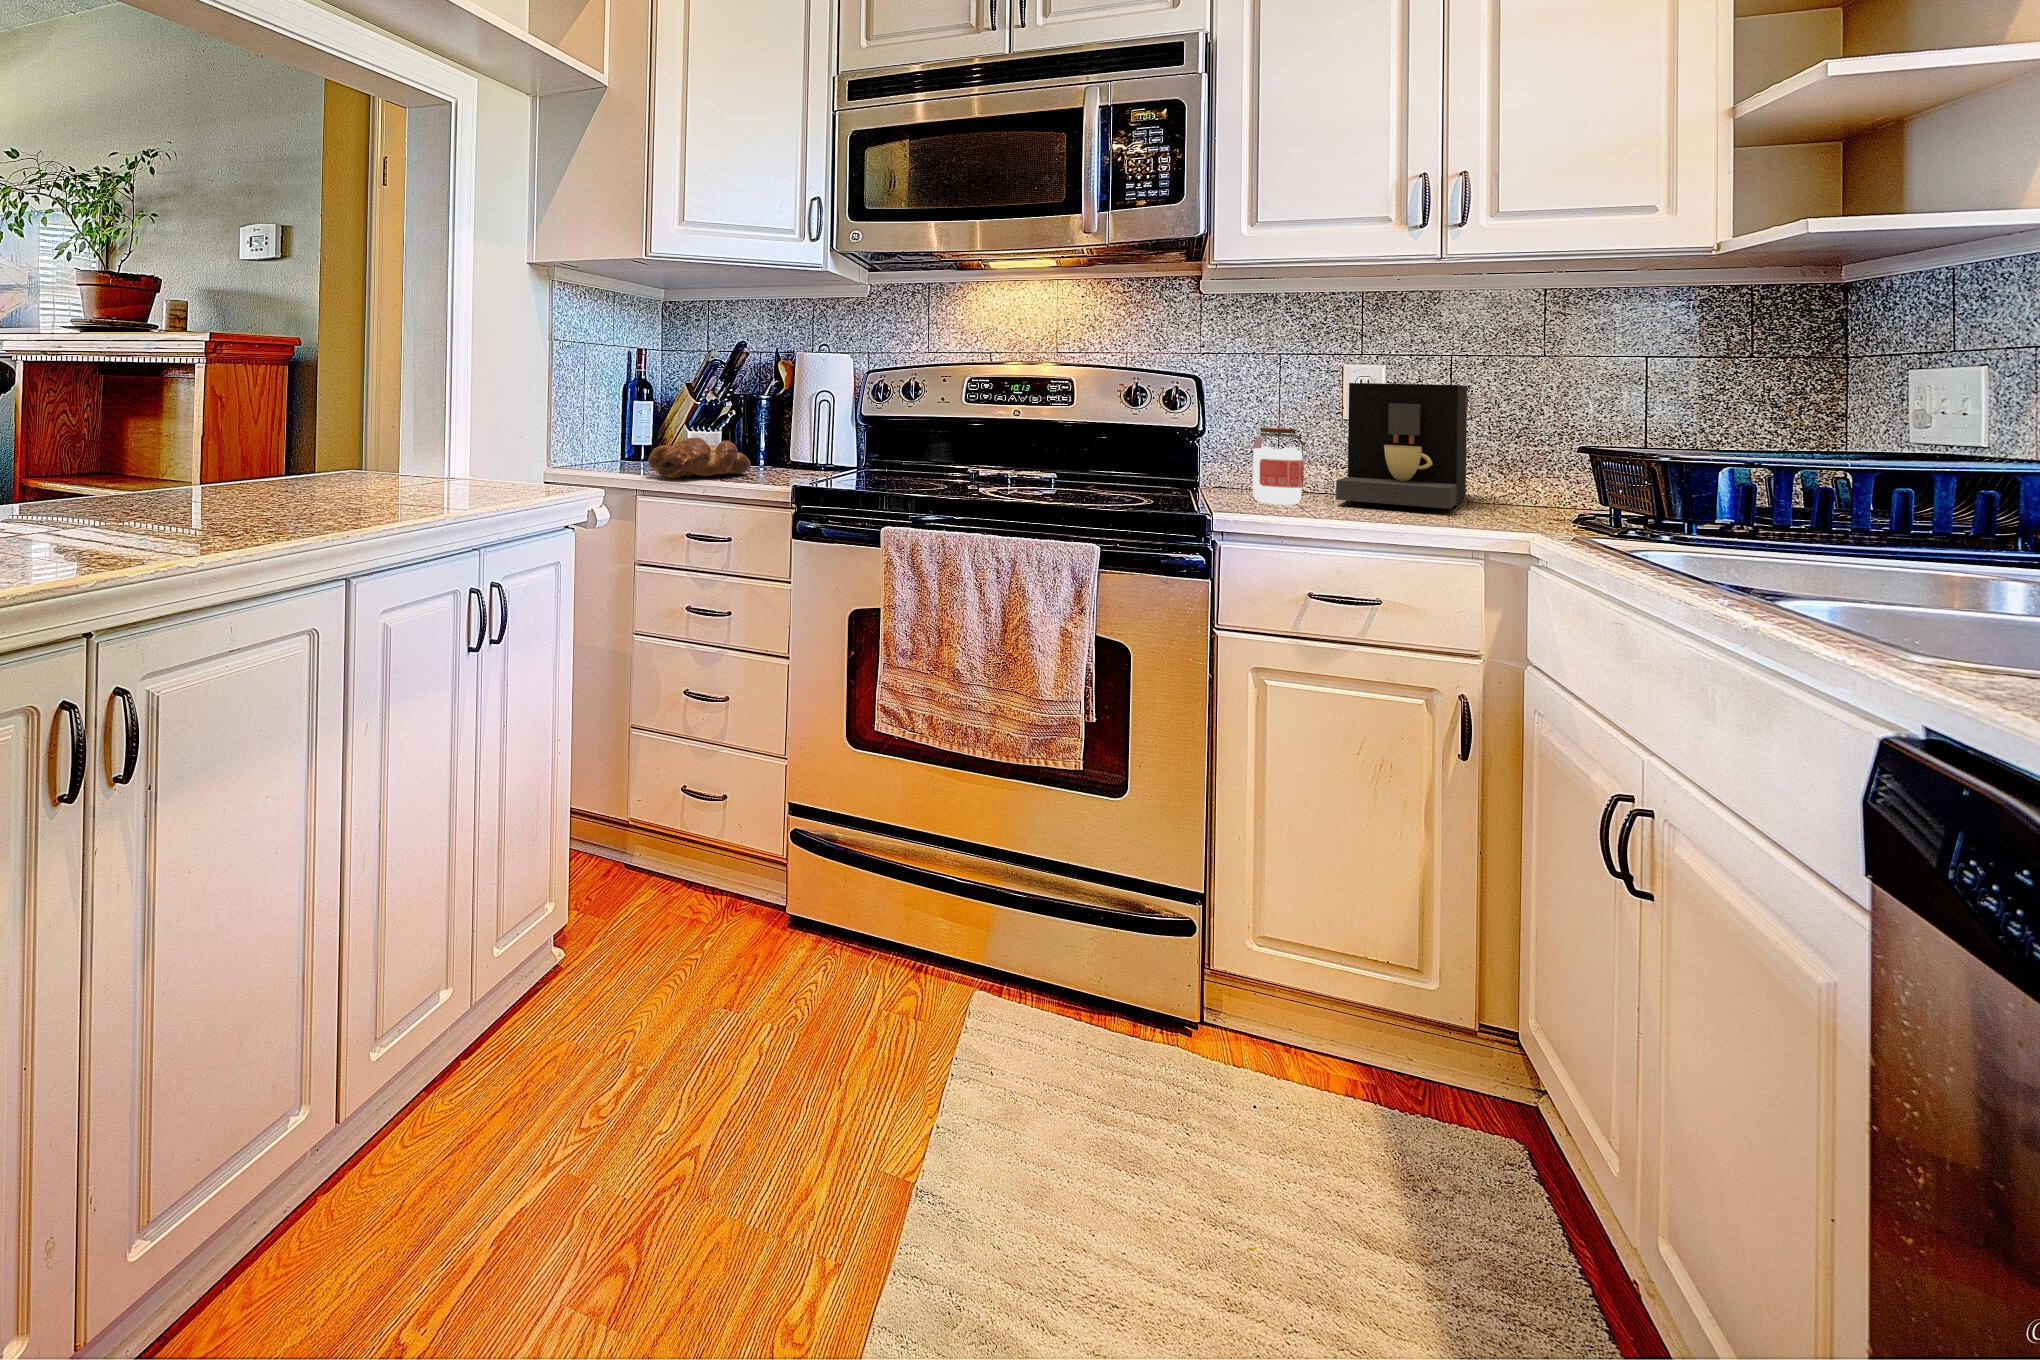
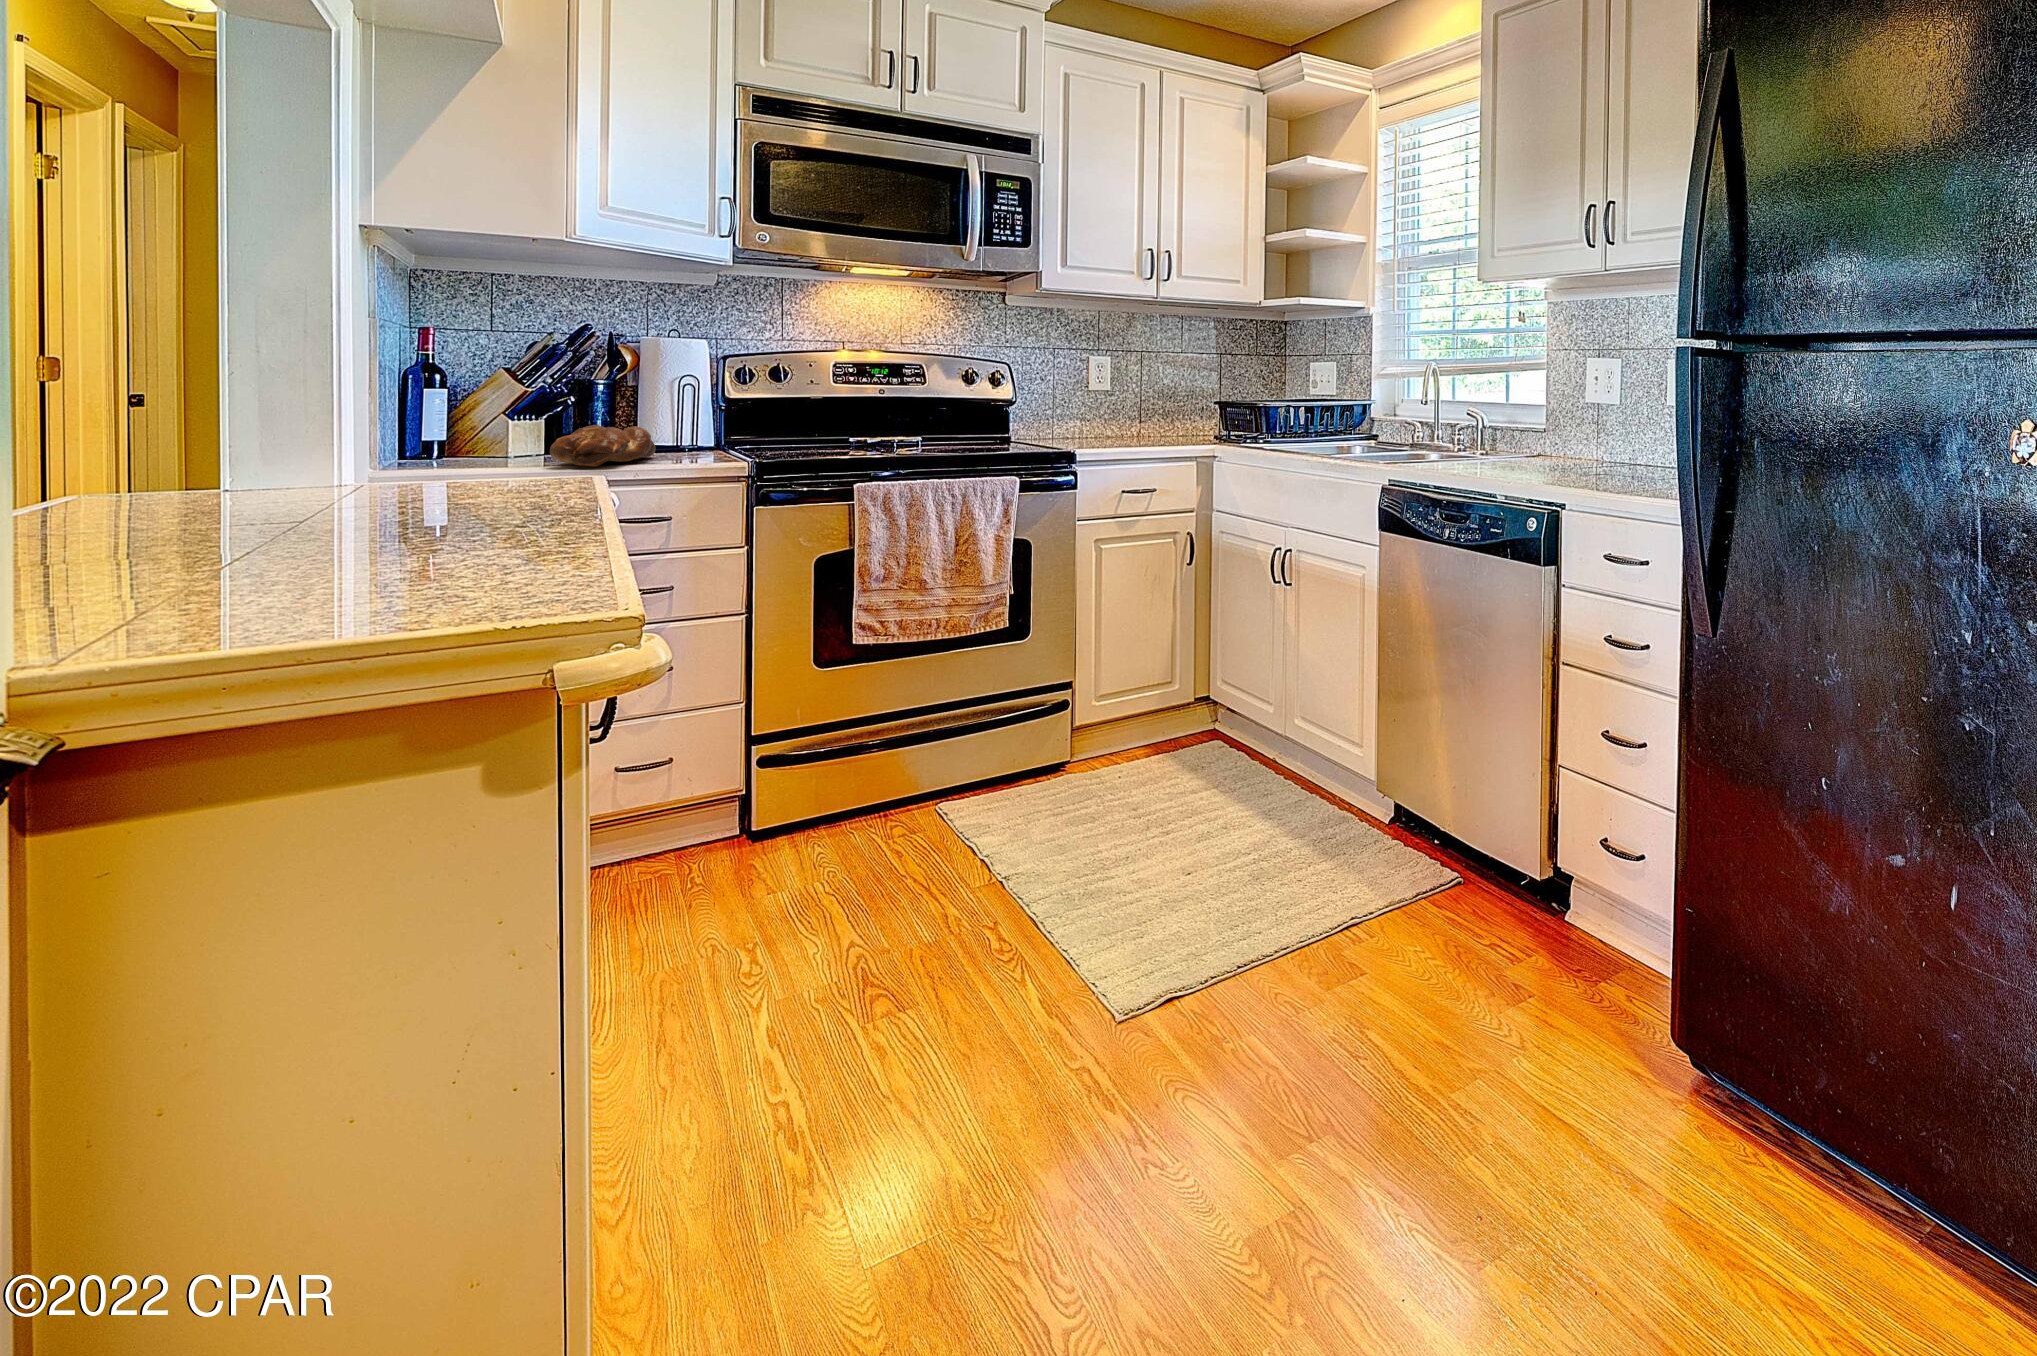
coffee maker: present [1336,383,1467,509] -> none [1097,366,1165,438]
jar: present [1253,428,1306,505] -> none [1068,396,1098,444]

